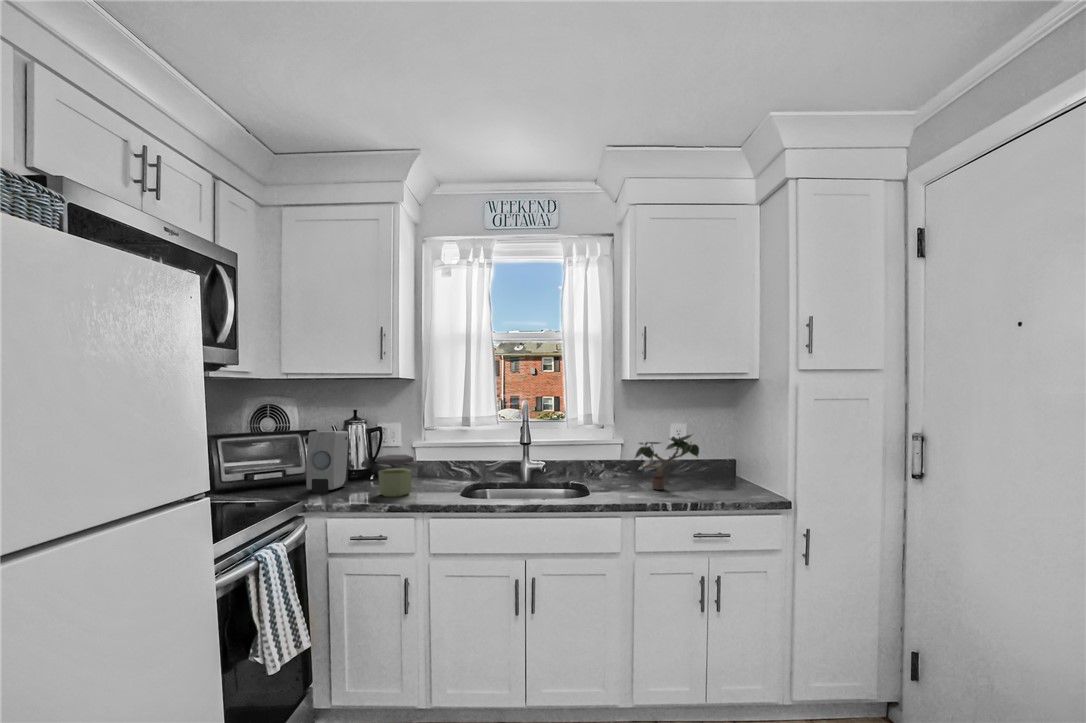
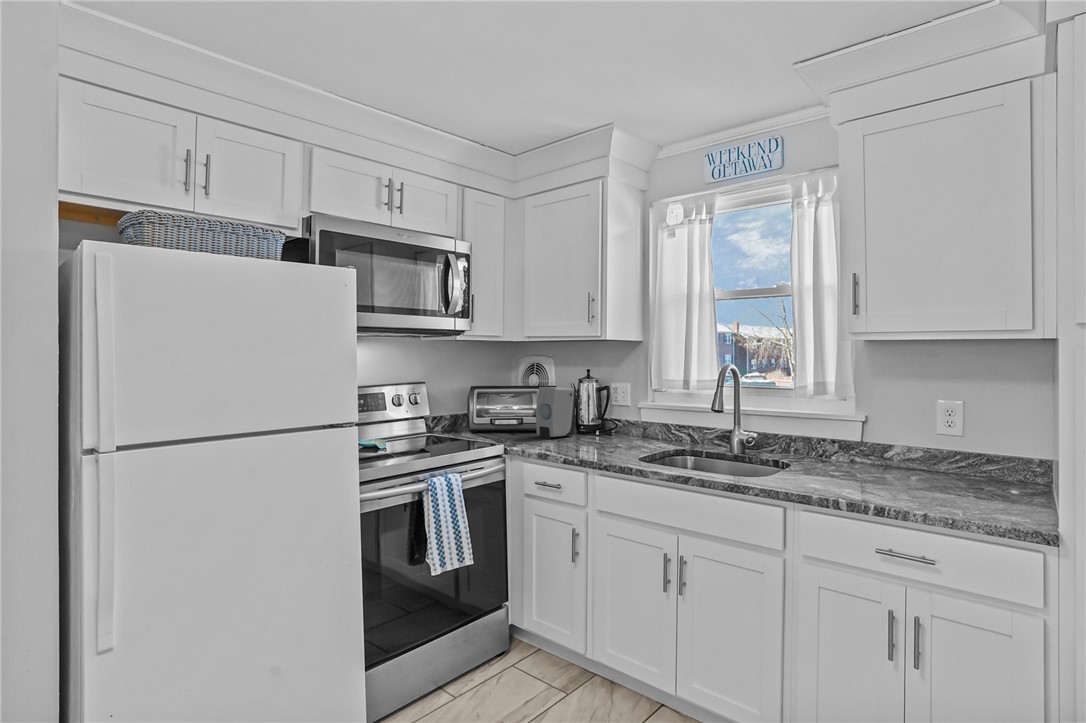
potted plant: present [635,435,699,490] -> none [834,413,933,485]
jar: present [376,455,414,497] -> none [575,411,606,449]

